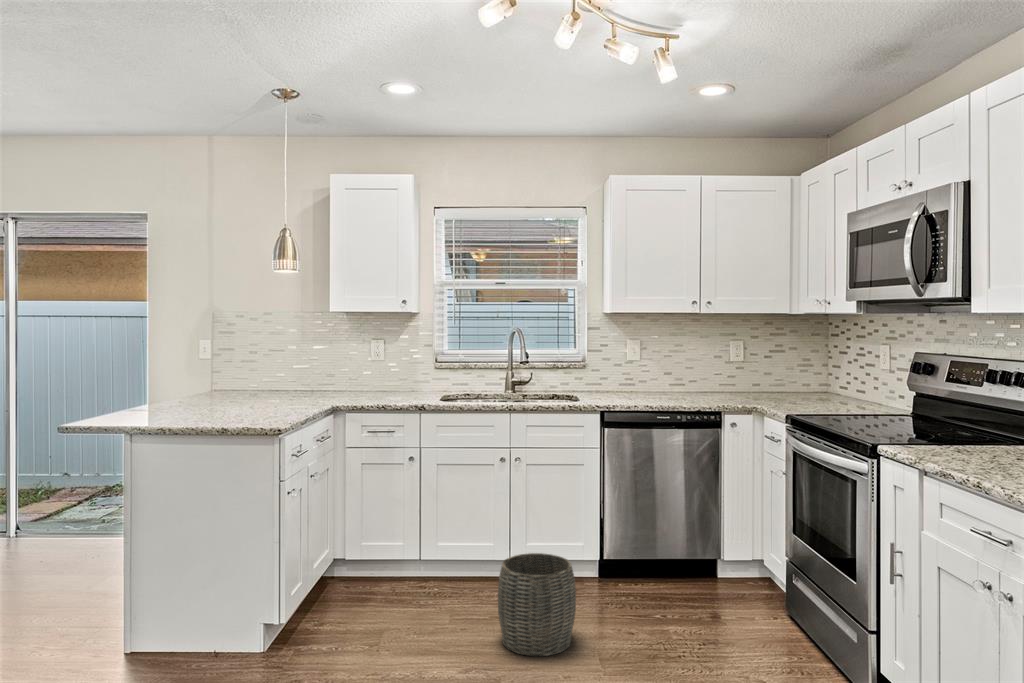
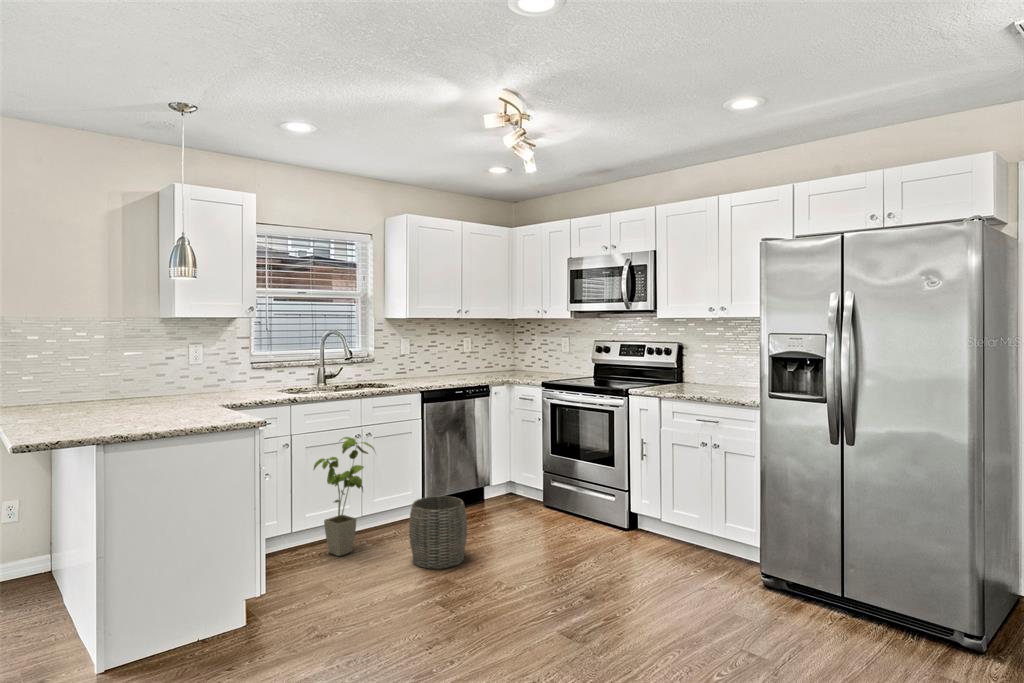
house plant: none [427,458,501,602] -> present [314,437,374,556]

